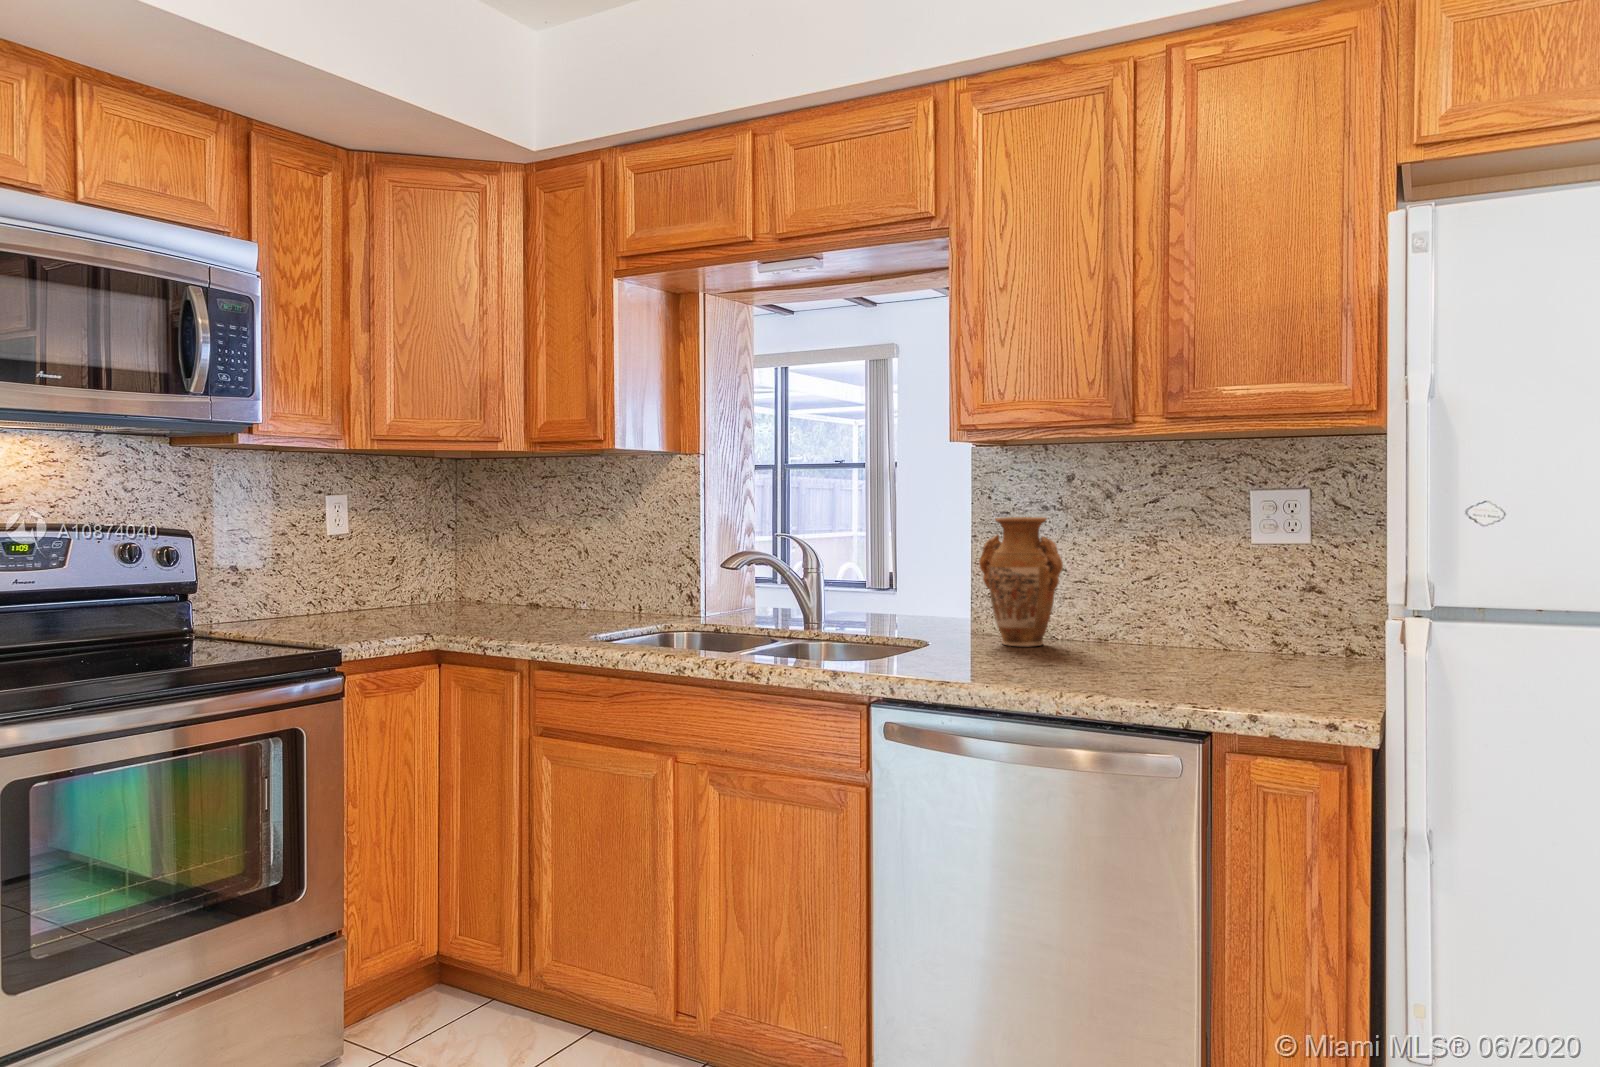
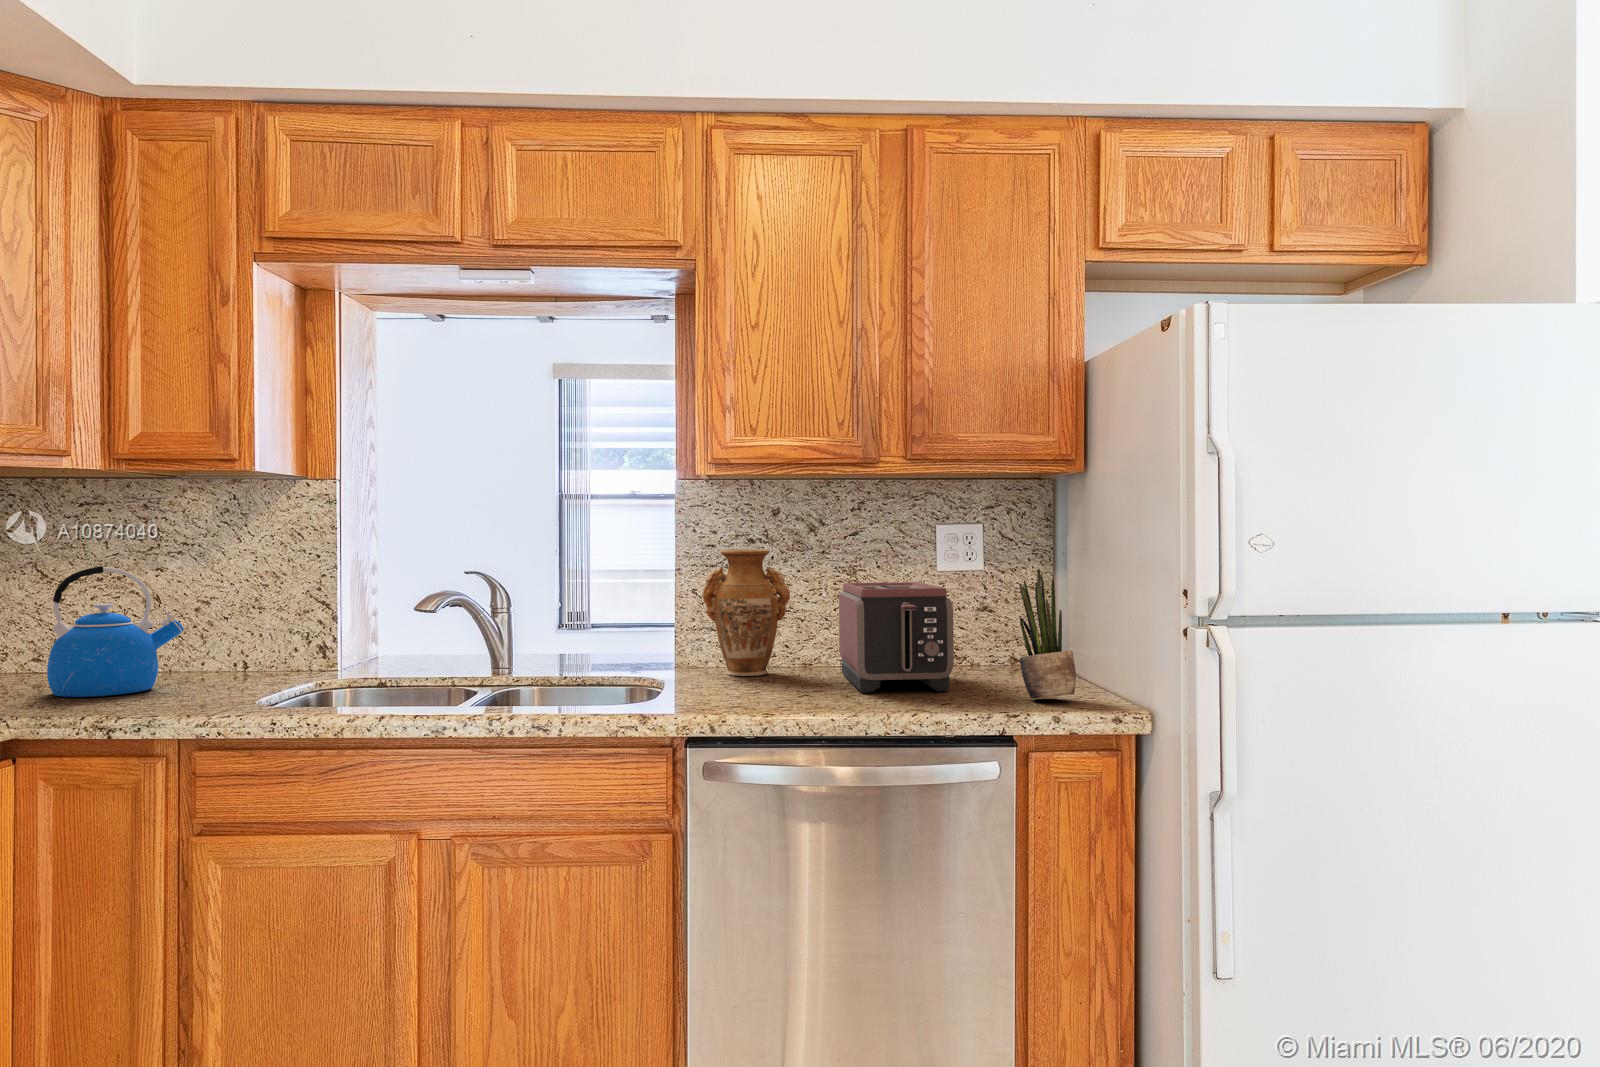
kettle: none [488,525,578,623] -> present [47,566,184,697]
potted plant: none [1247,541,1317,695] -> present [1019,569,1076,698]
toaster: none [1079,554,1211,678] -> present [839,582,954,693]

